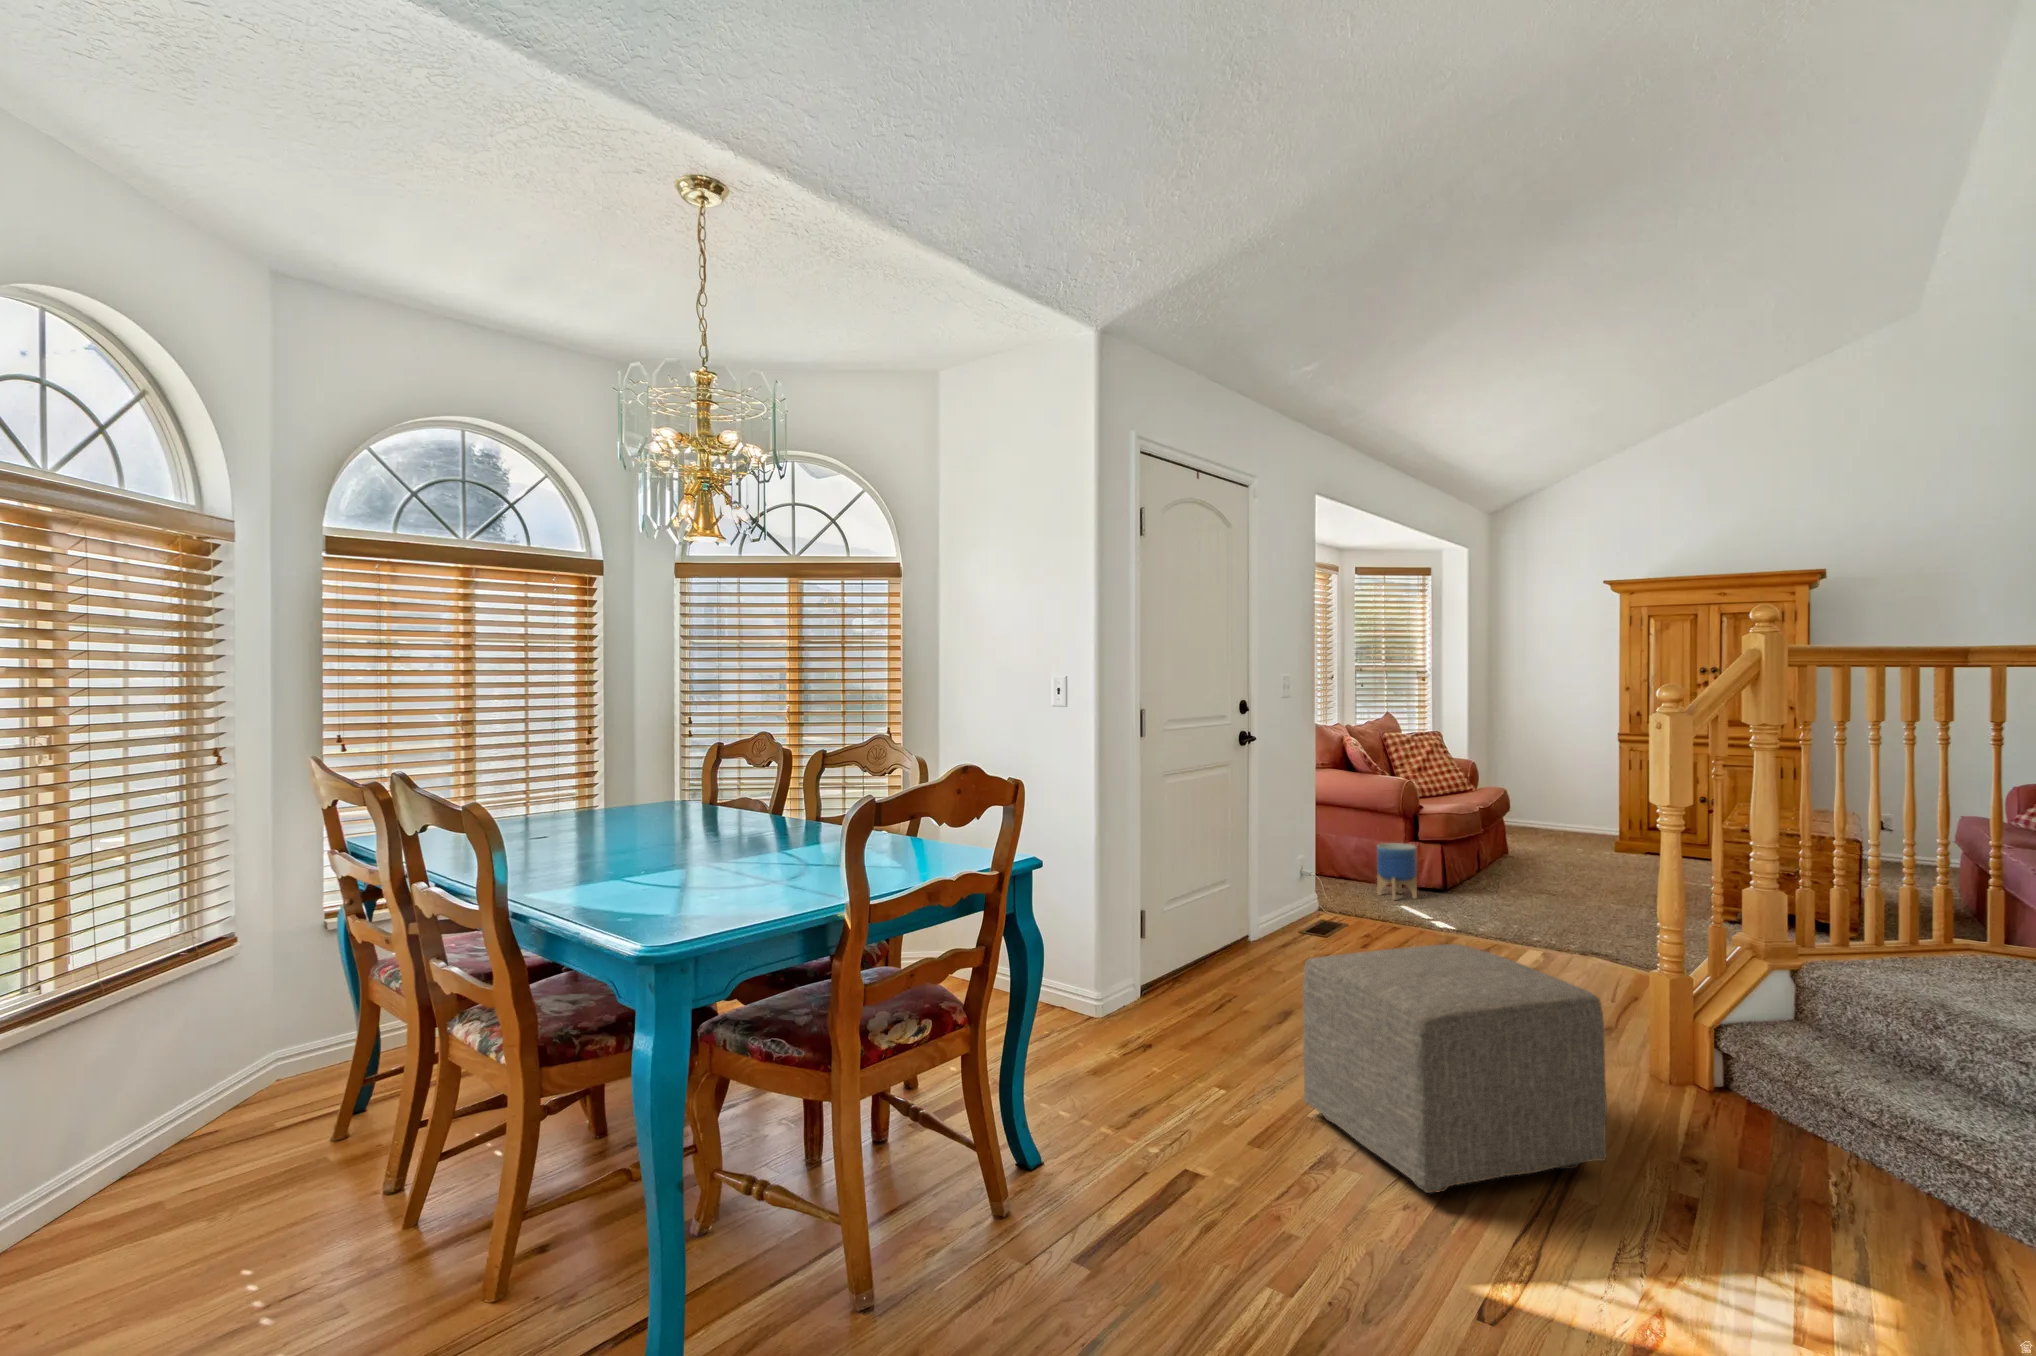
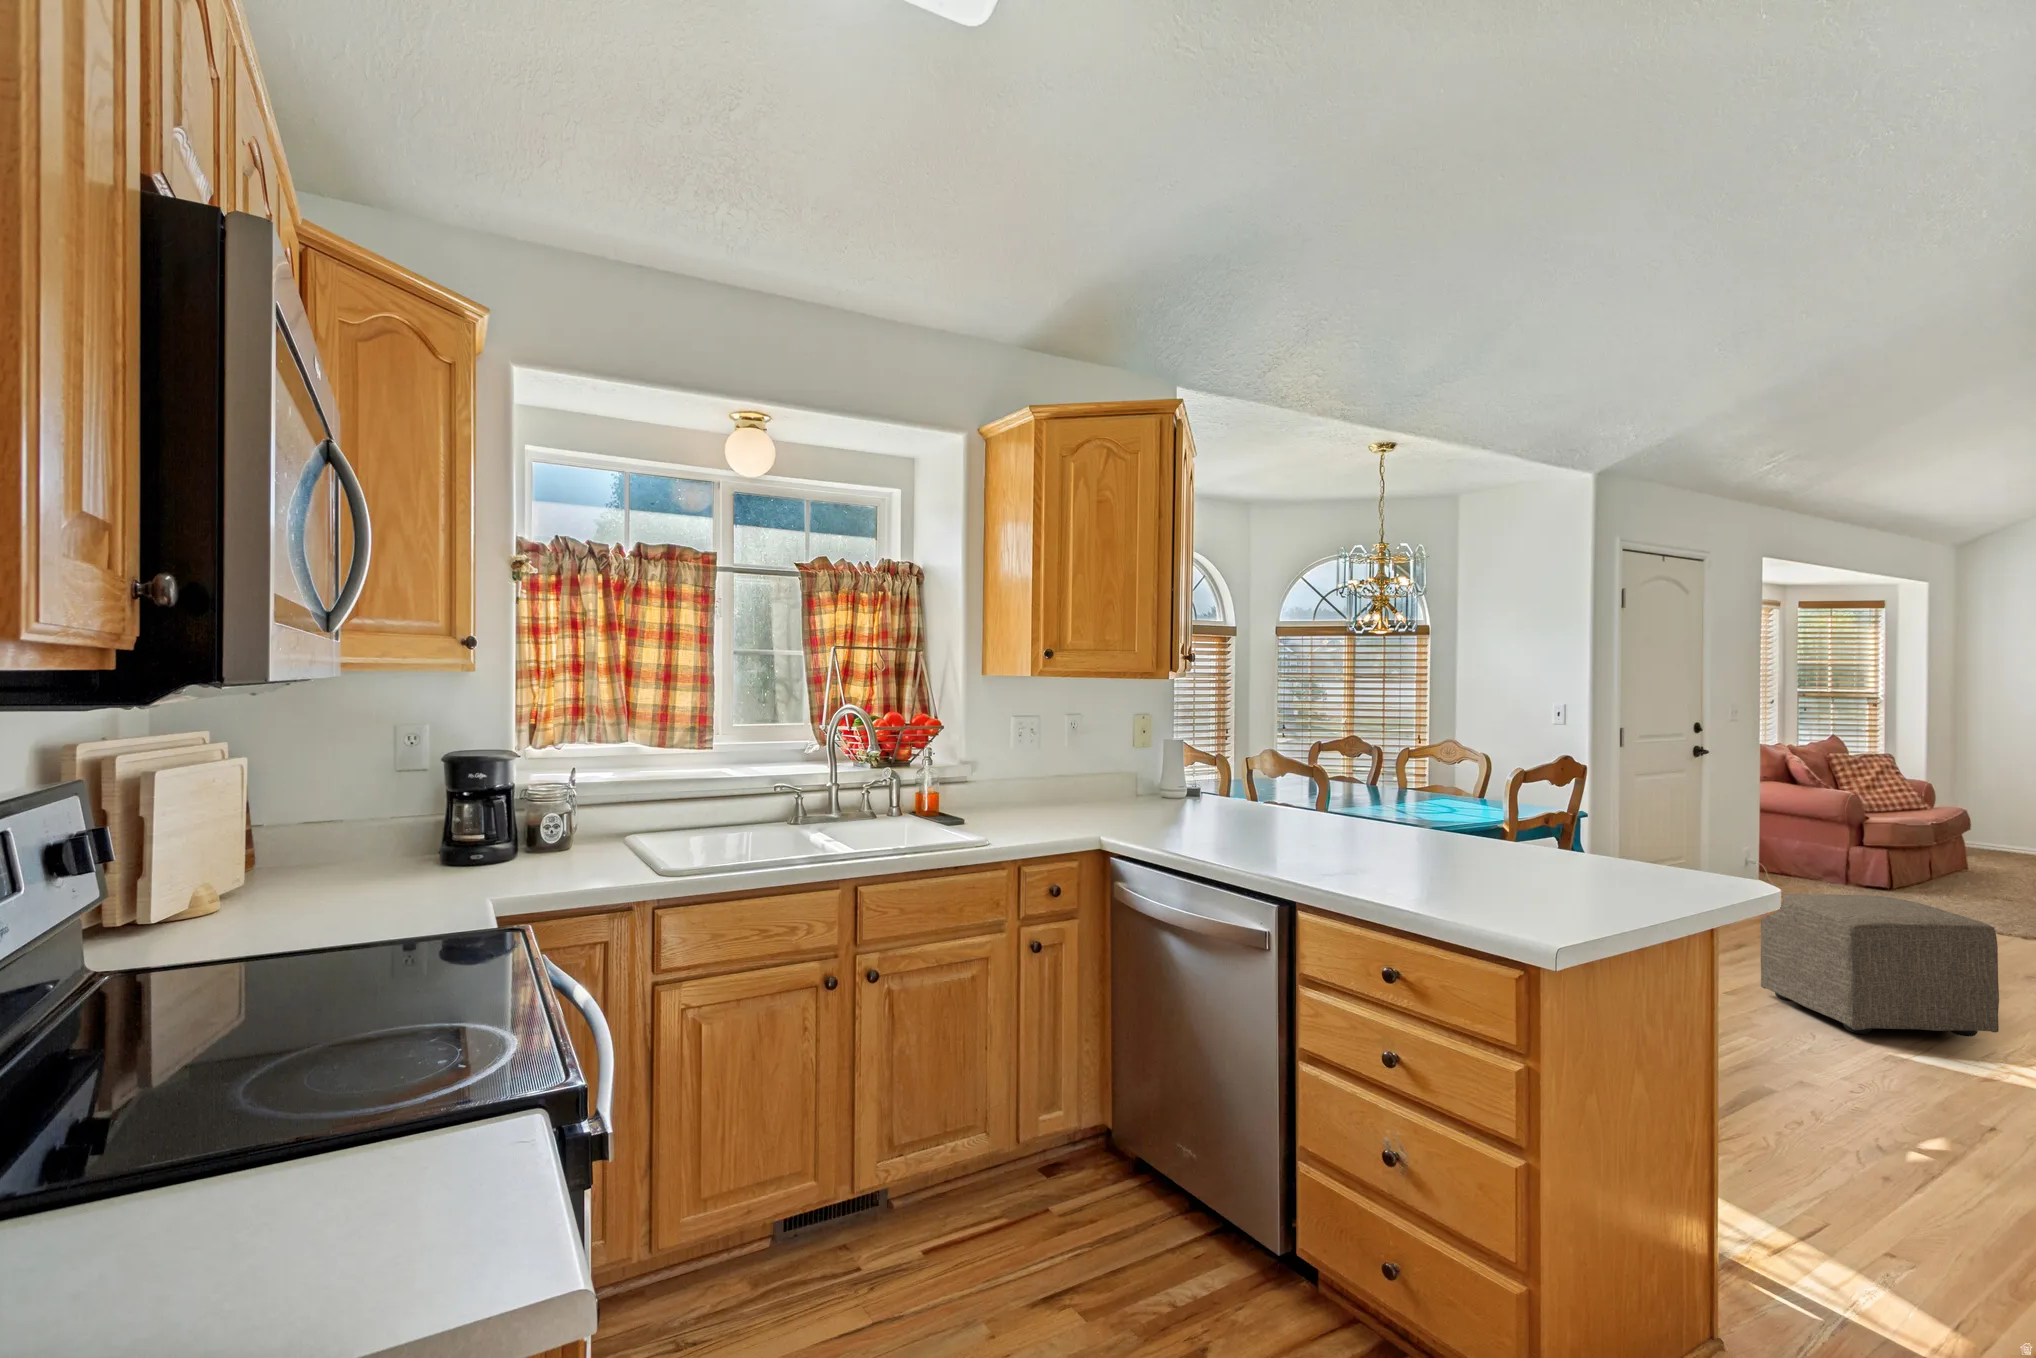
planter: present [1377,843,1417,900] -> none [1821,845,1861,893]

